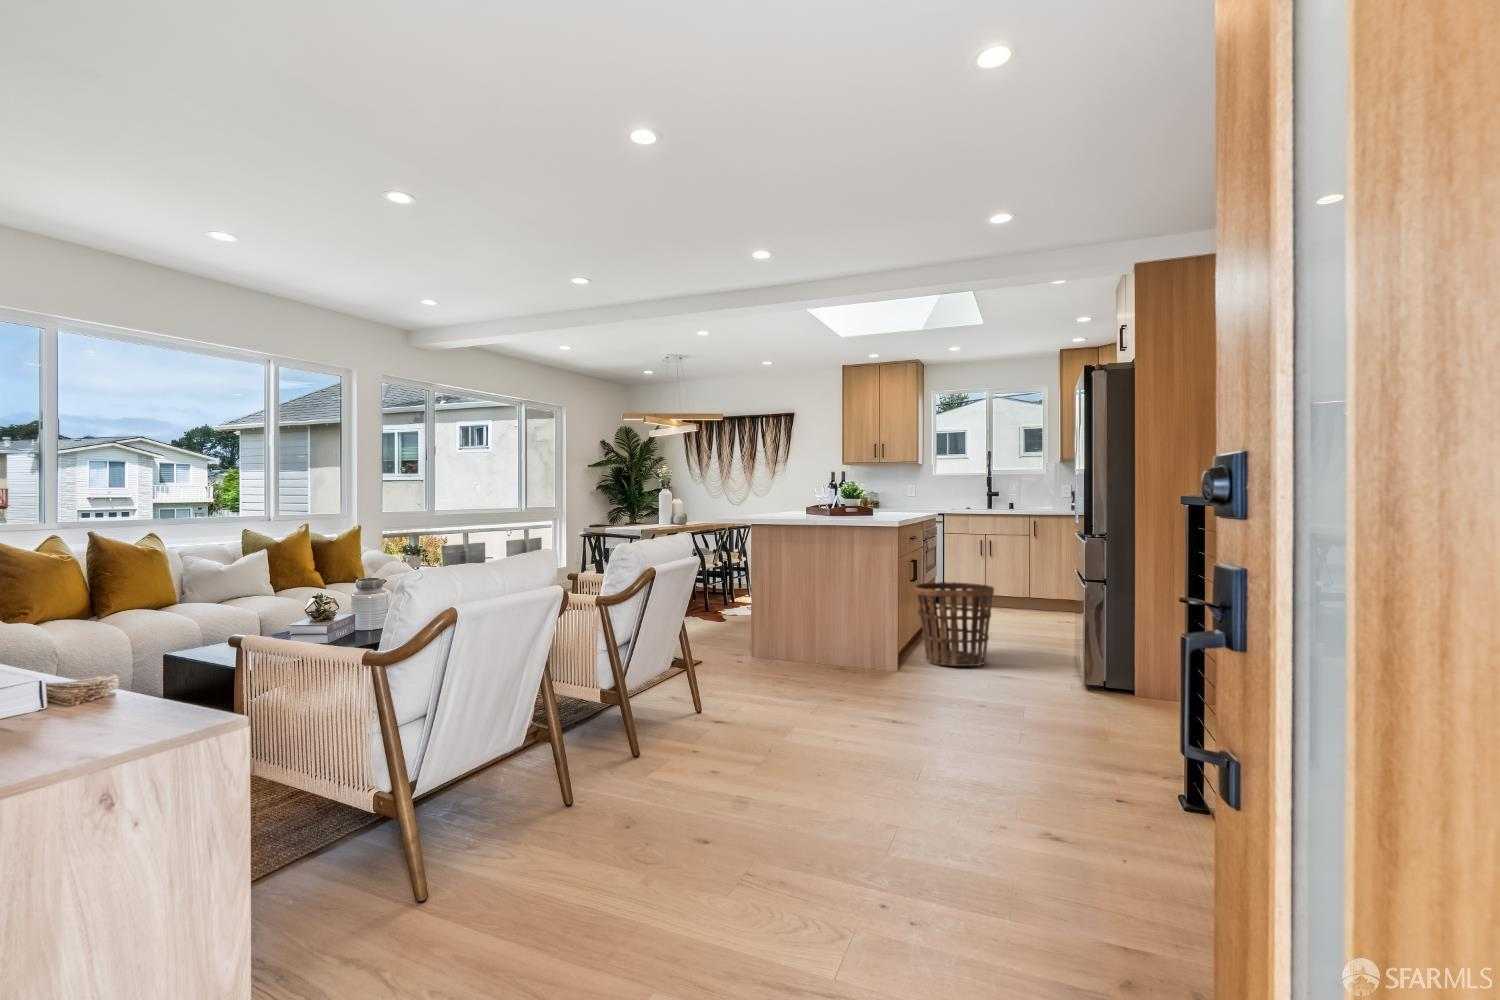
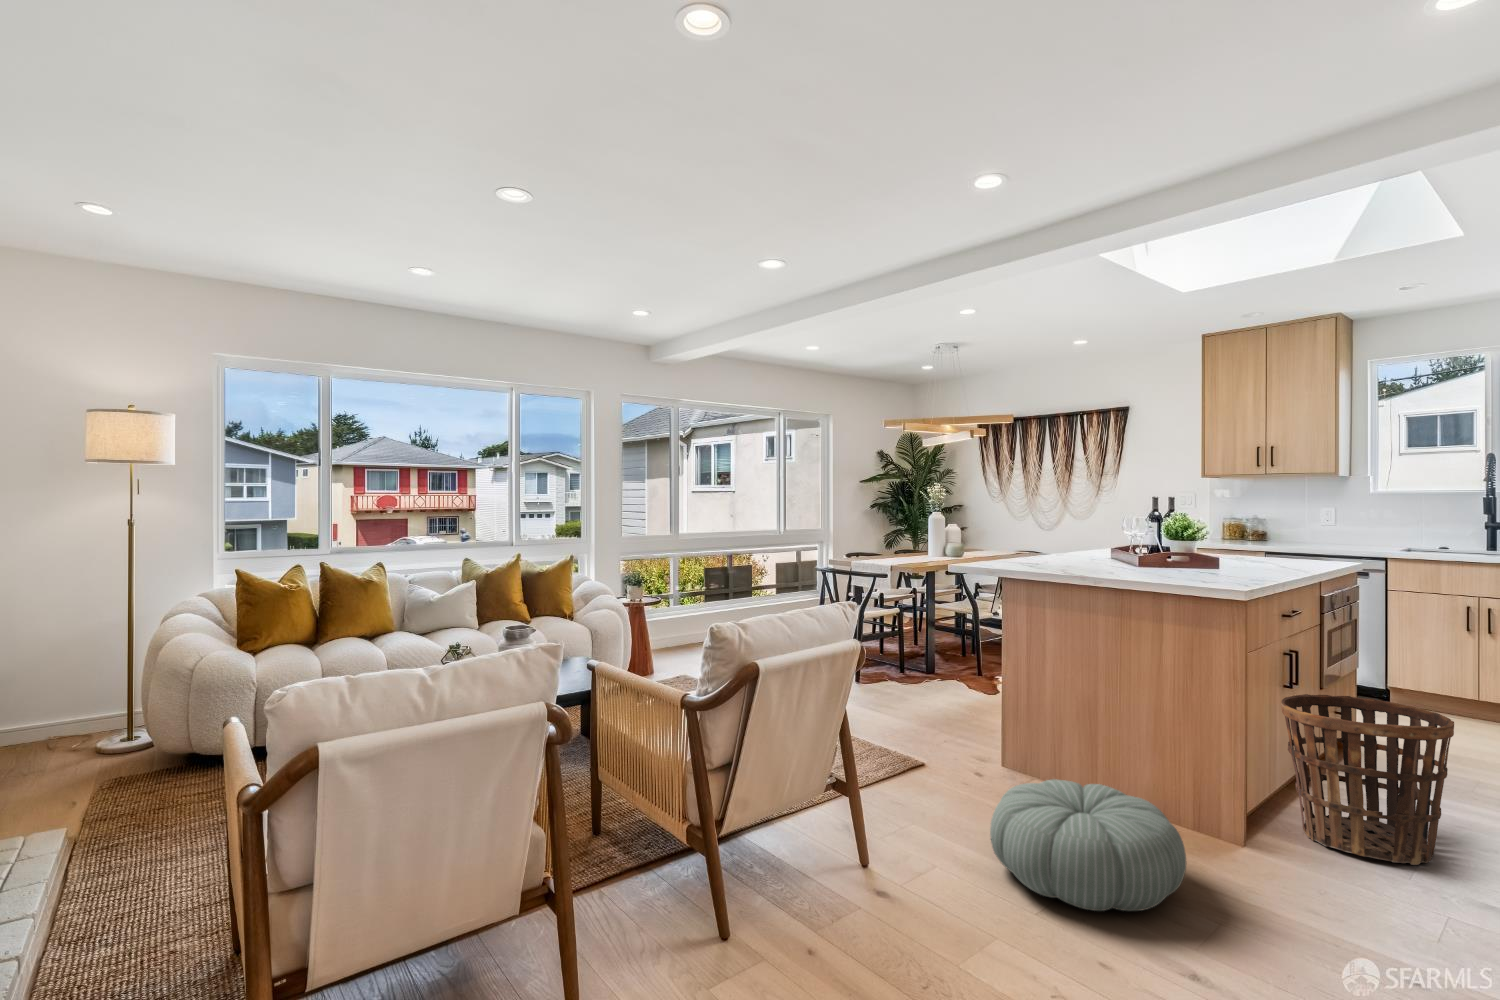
pouf: none [775,642,885,708] -> present [990,779,1186,911]

